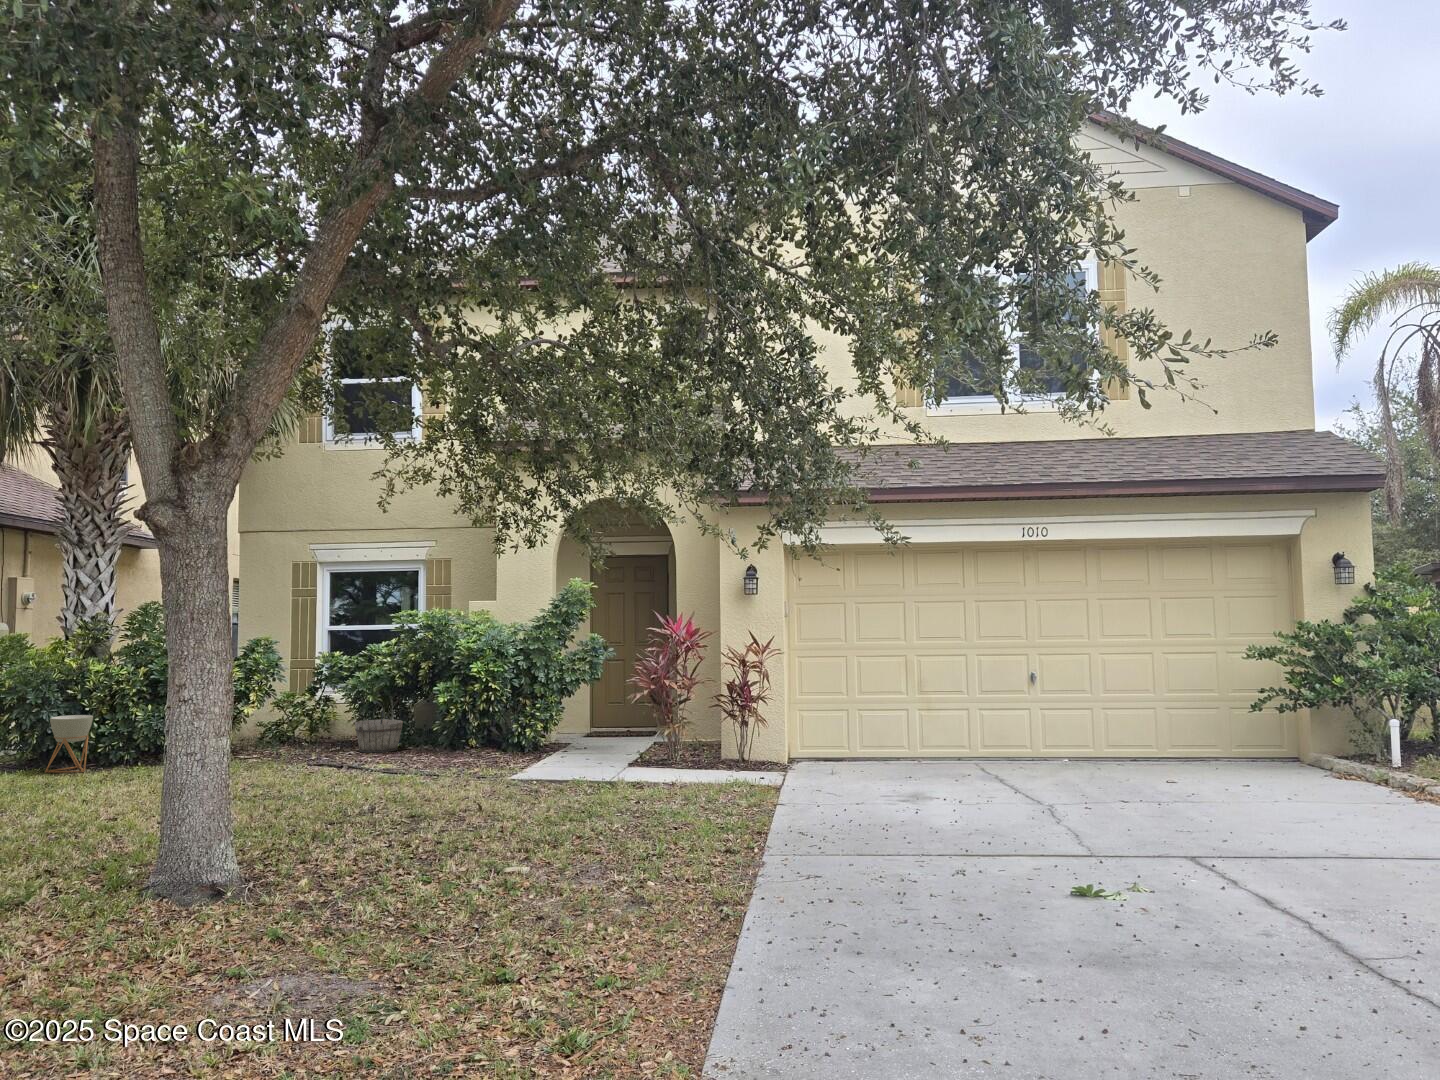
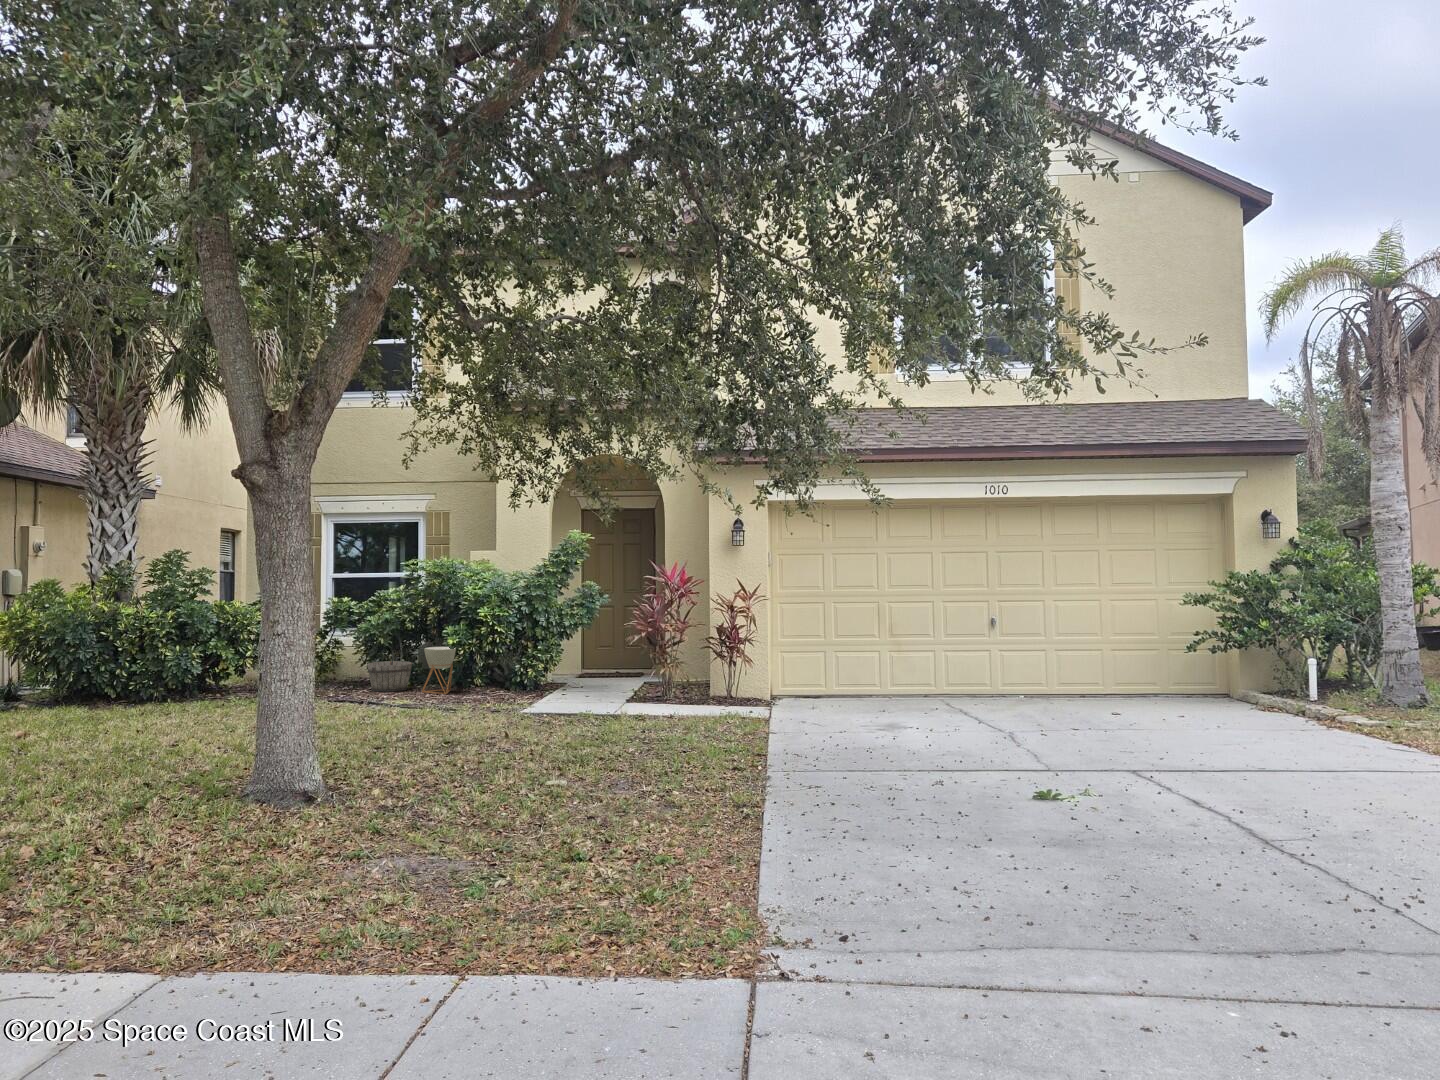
planter: present [45,715,93,773] -> present [422,647,456,694]

